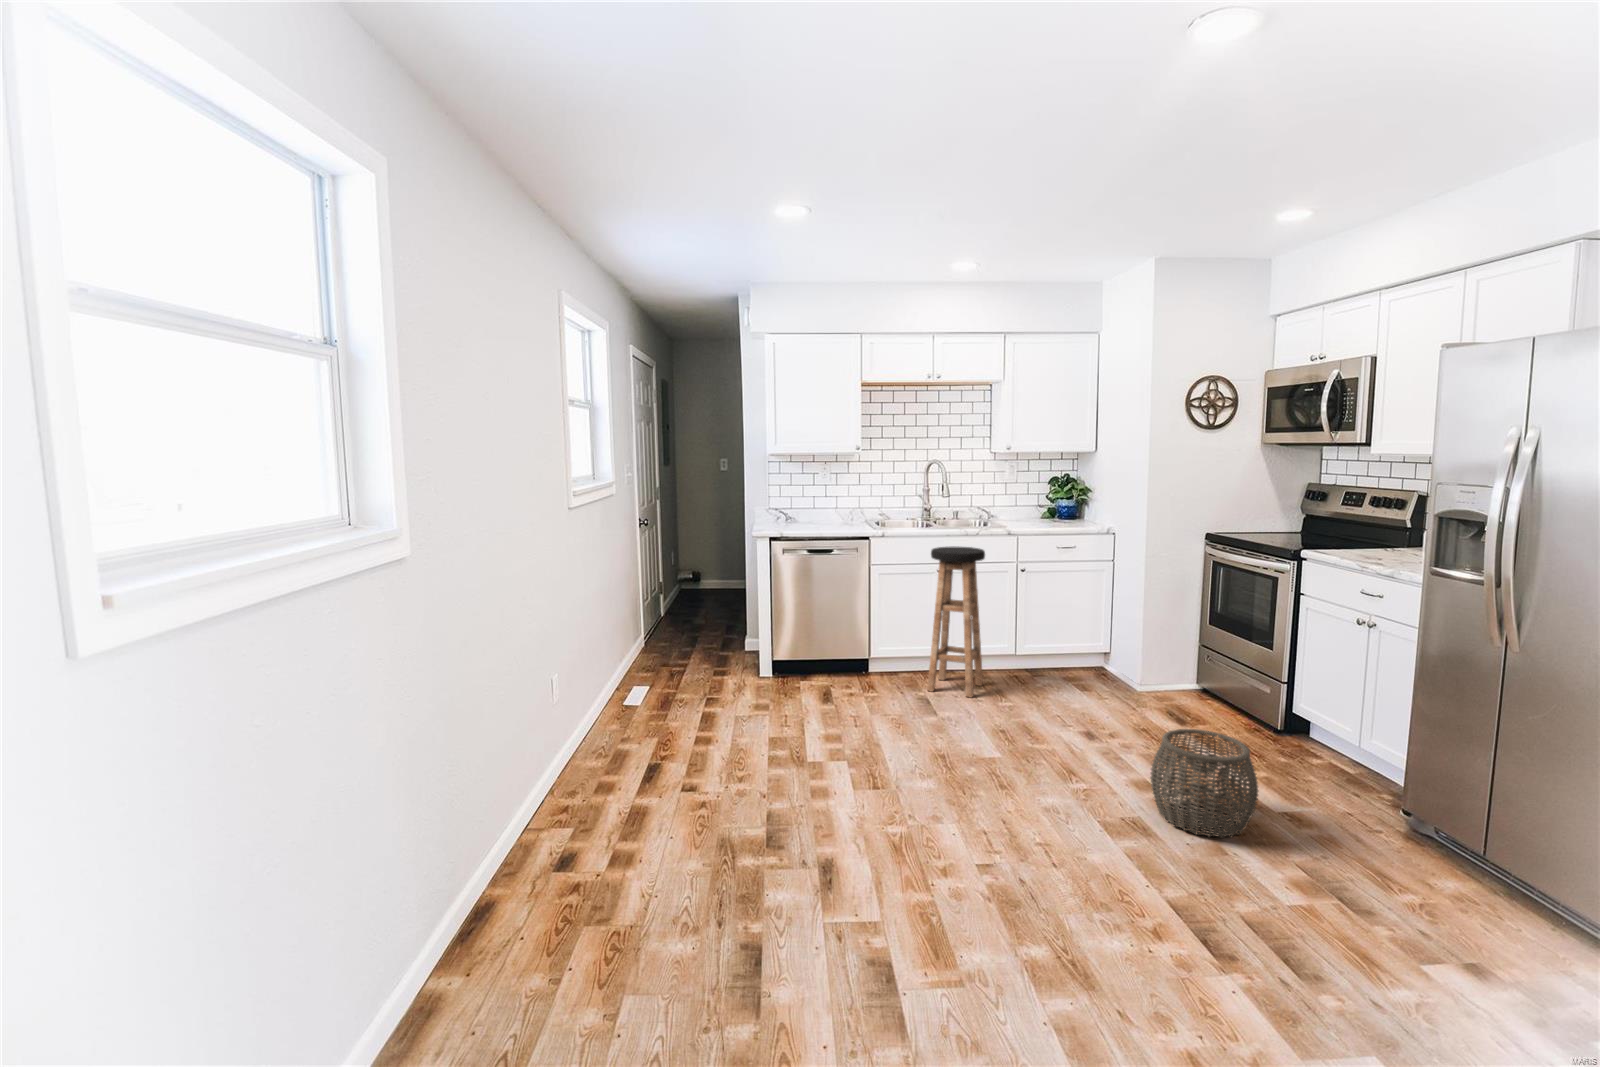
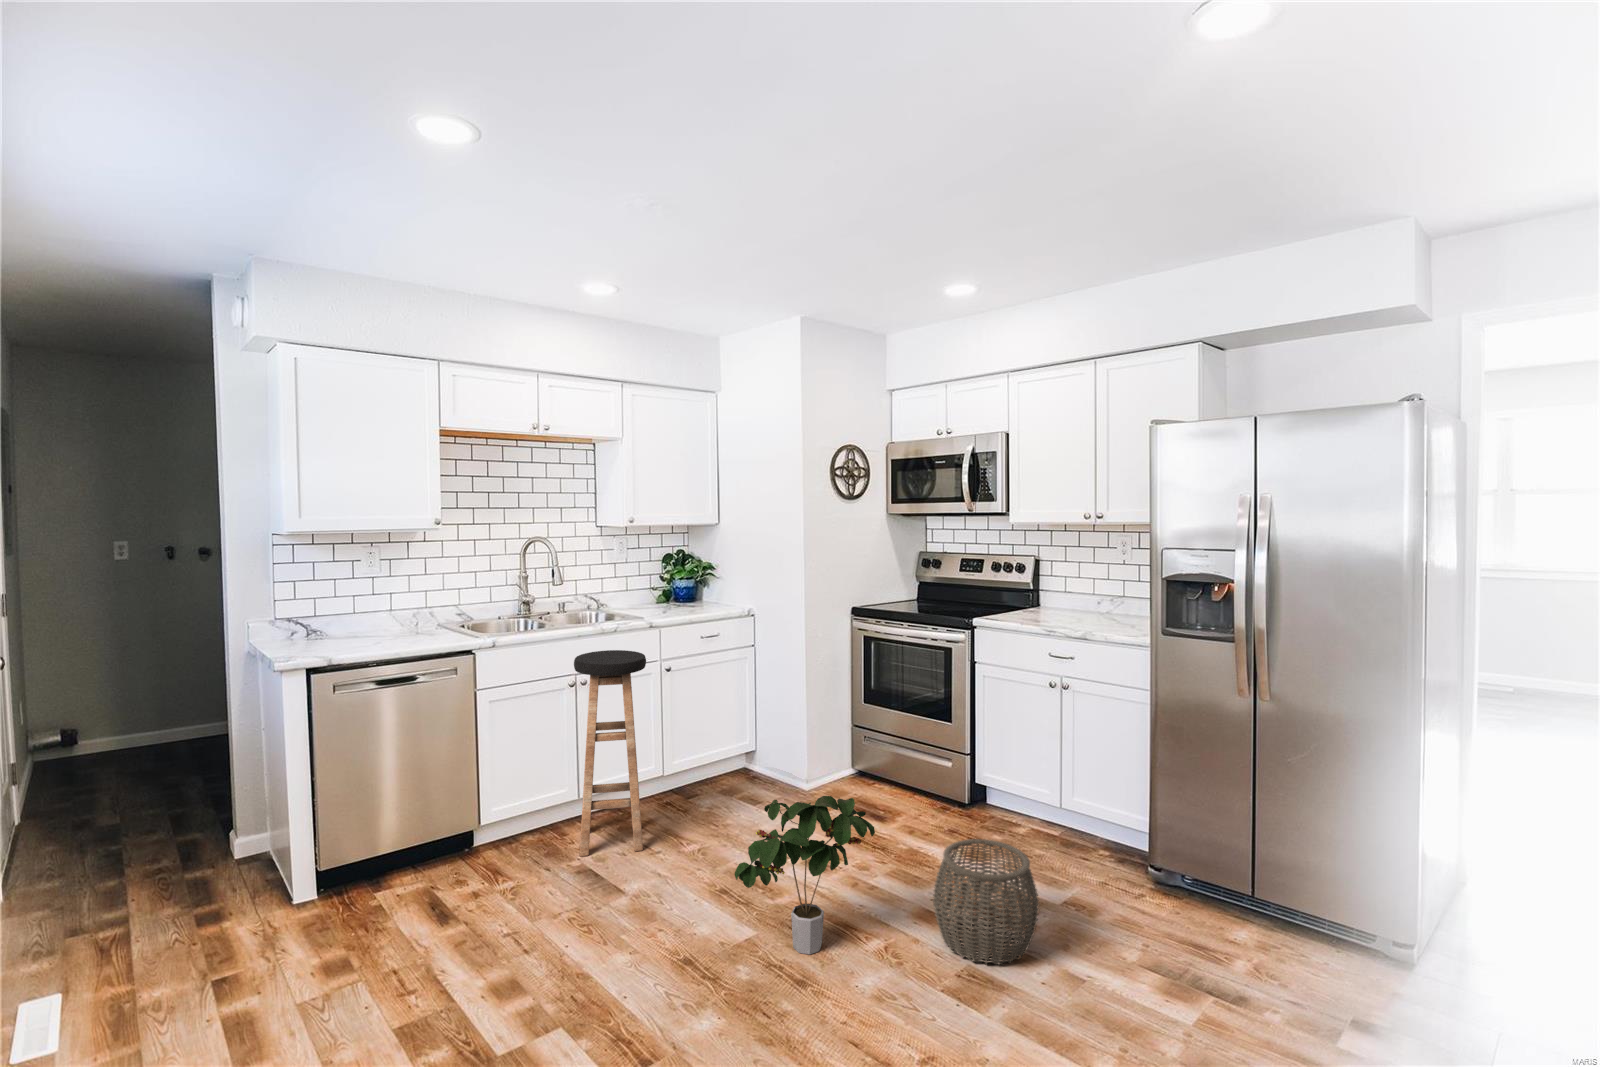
potted plant: none [986,657,1102,782] -> present [735,796,875,954]

